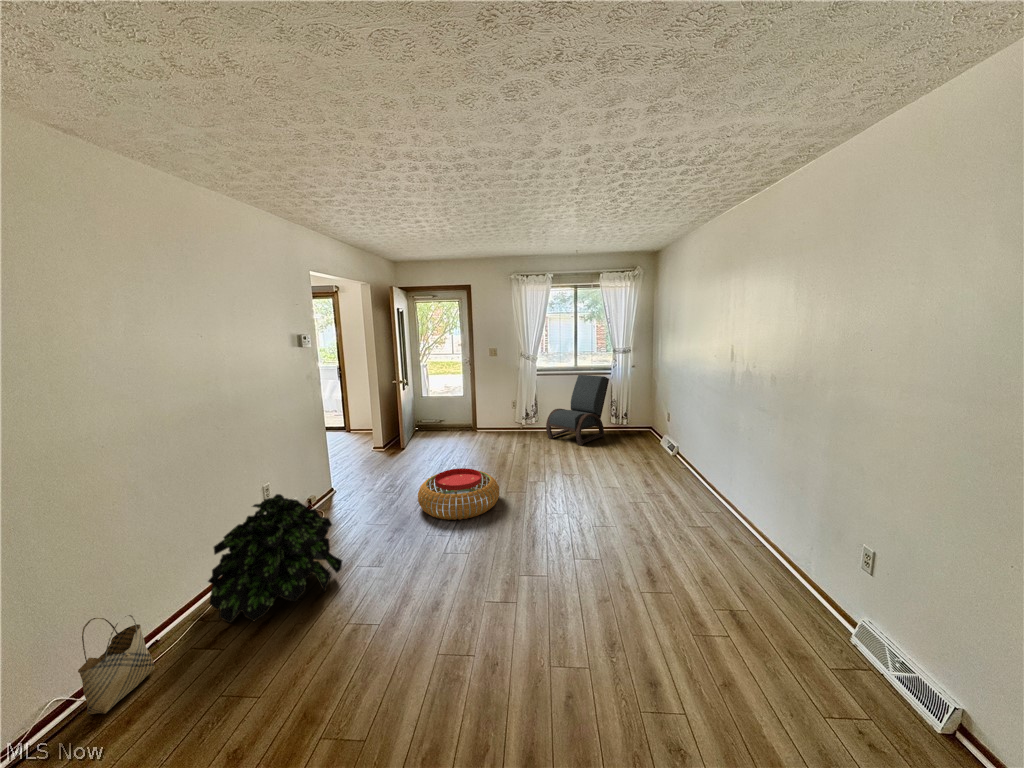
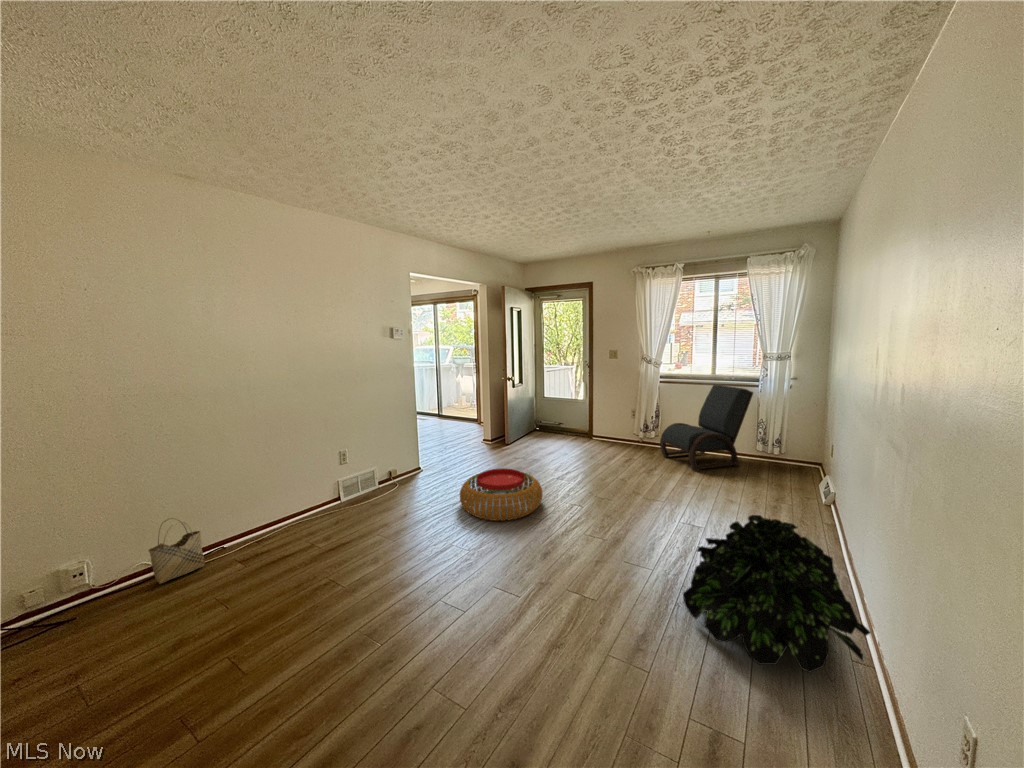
potted plant: present [208,494,342,623] -> present [683,515,870,673]

